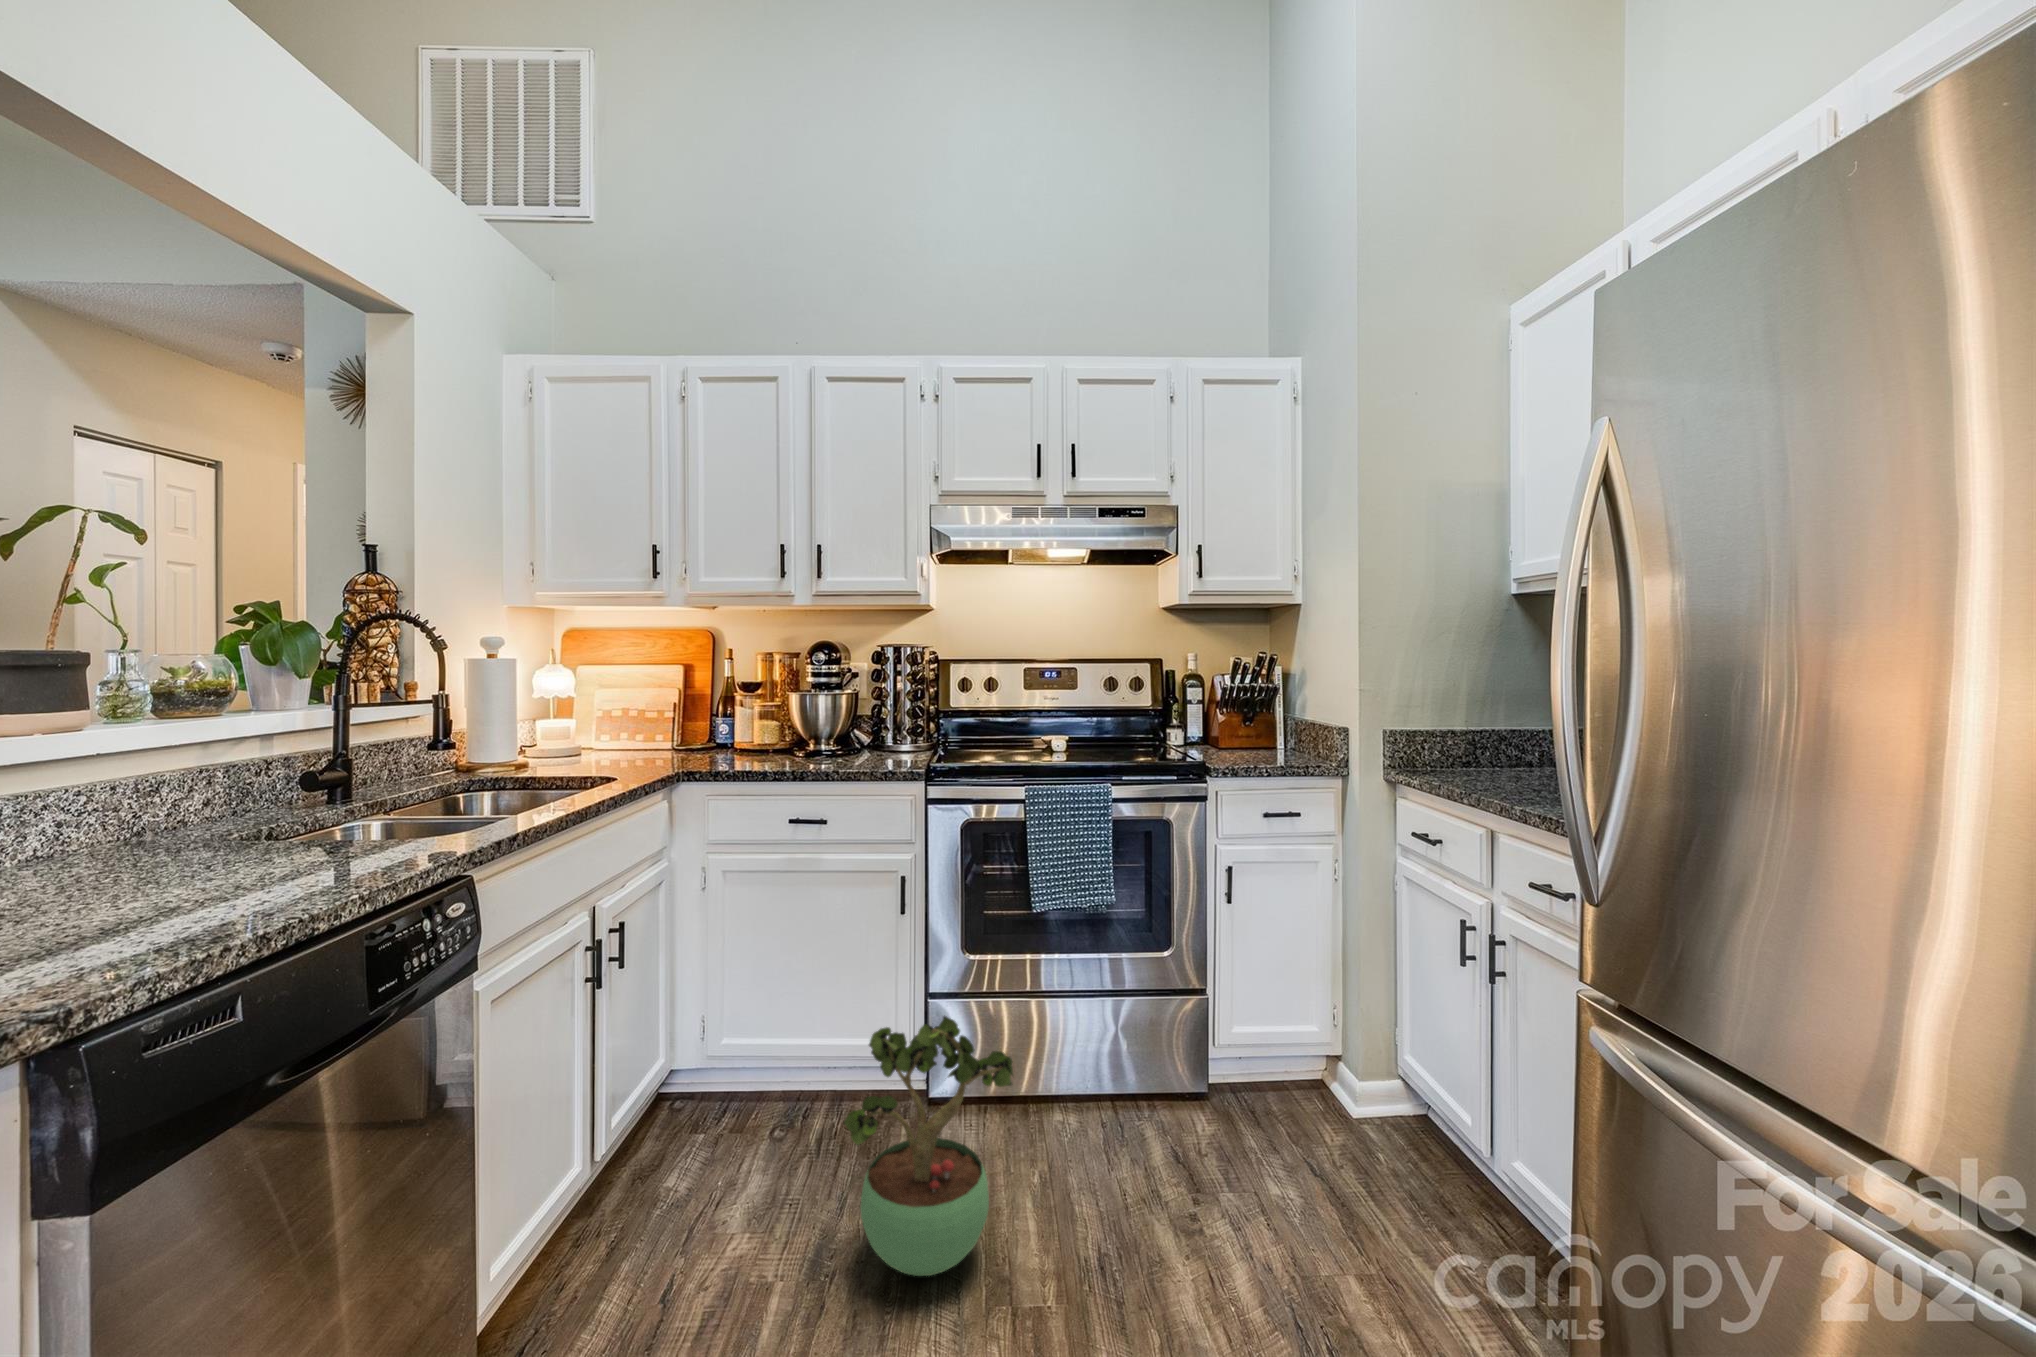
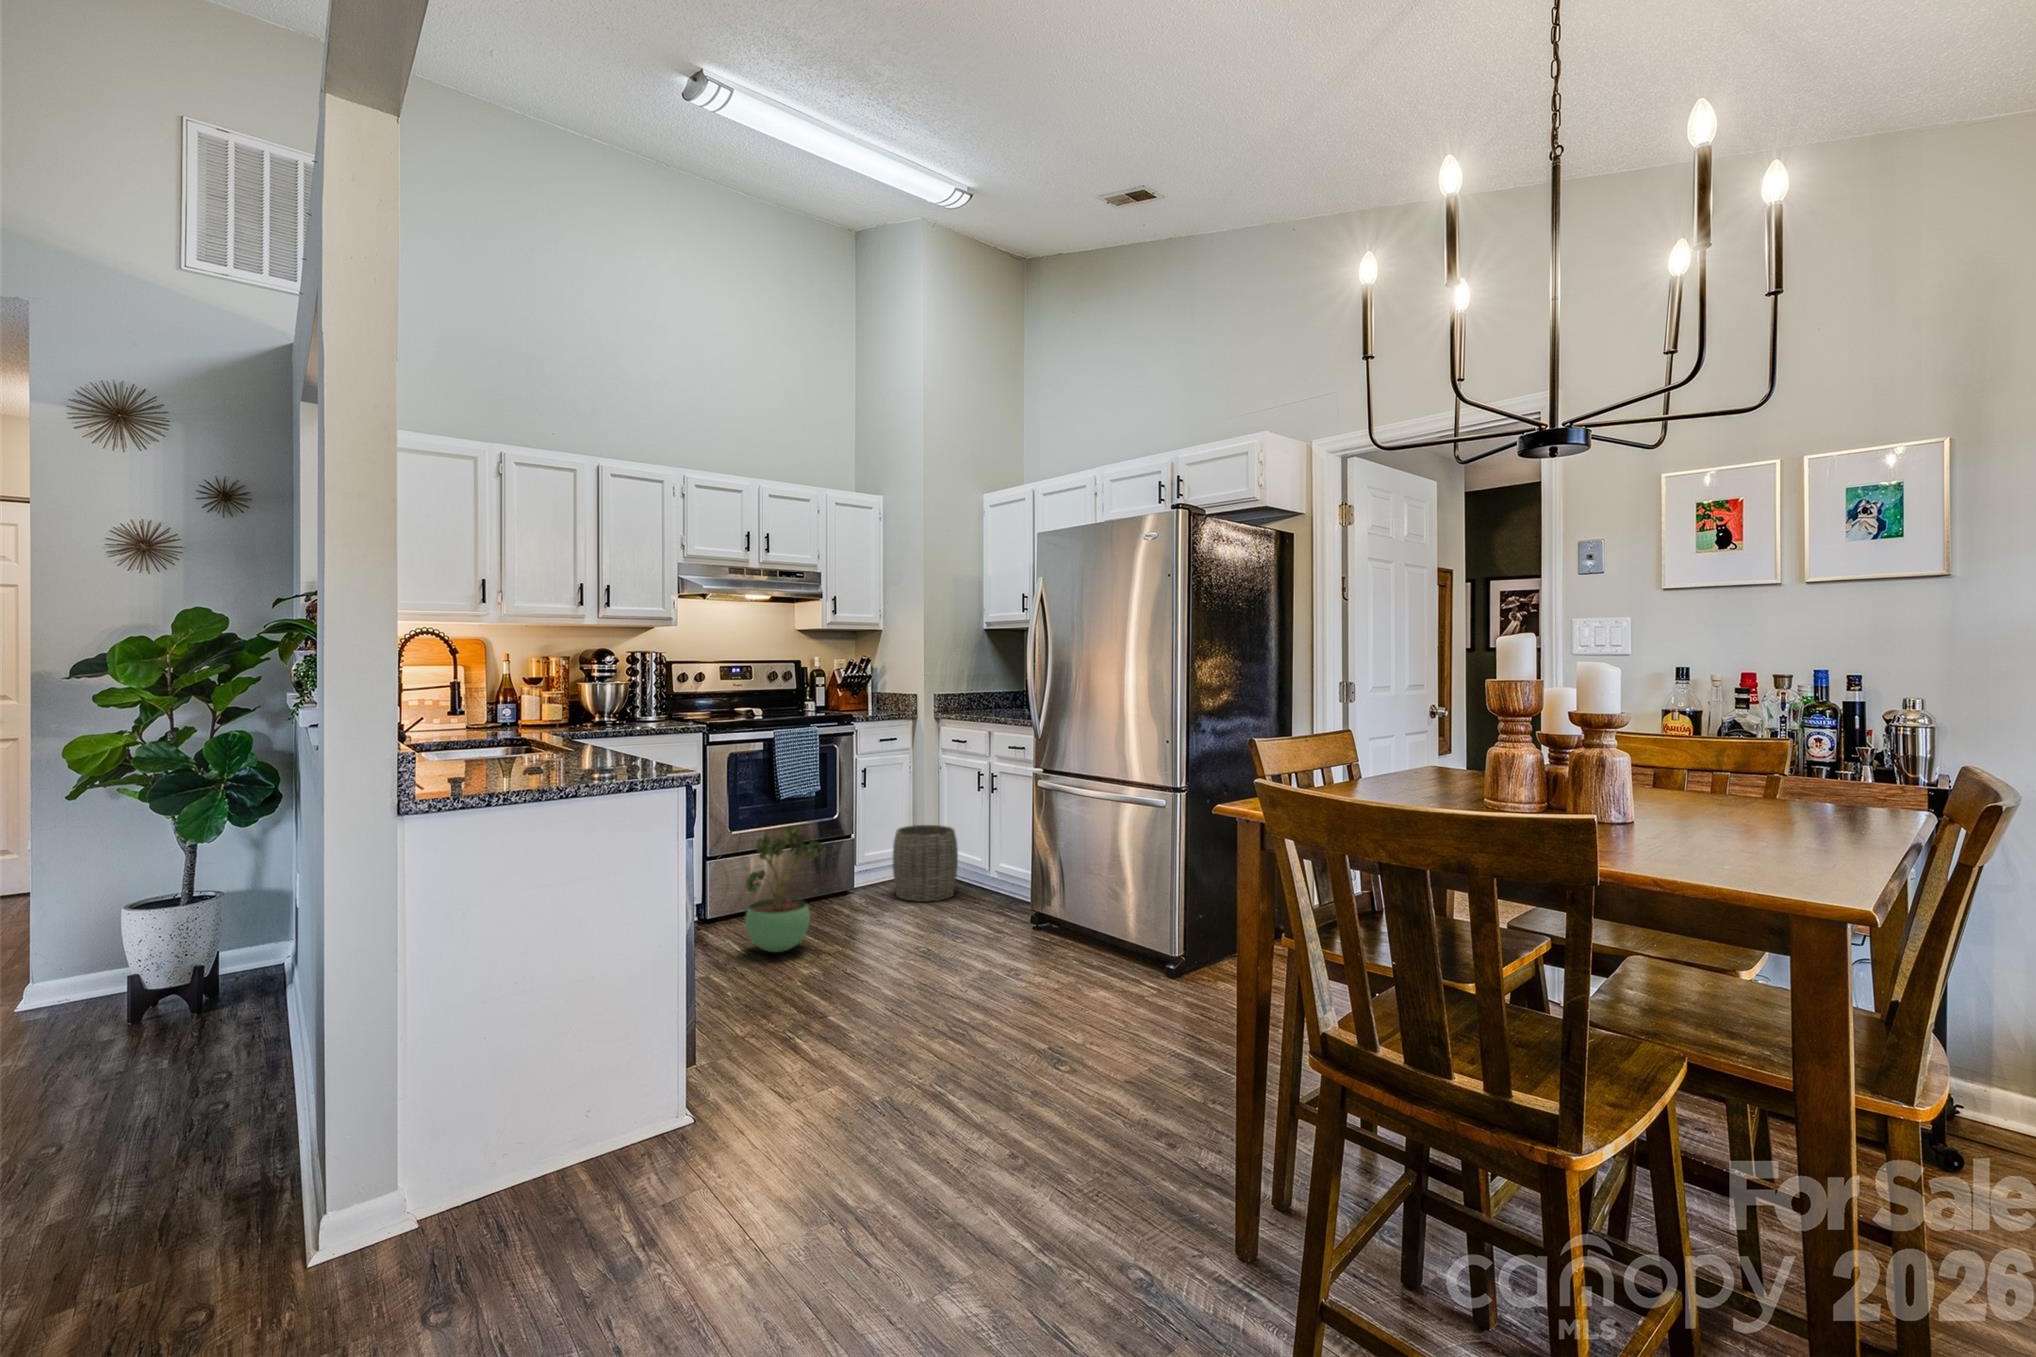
woven basket: none [1266,994,1411,1187] -> present [893,825,958,902]

